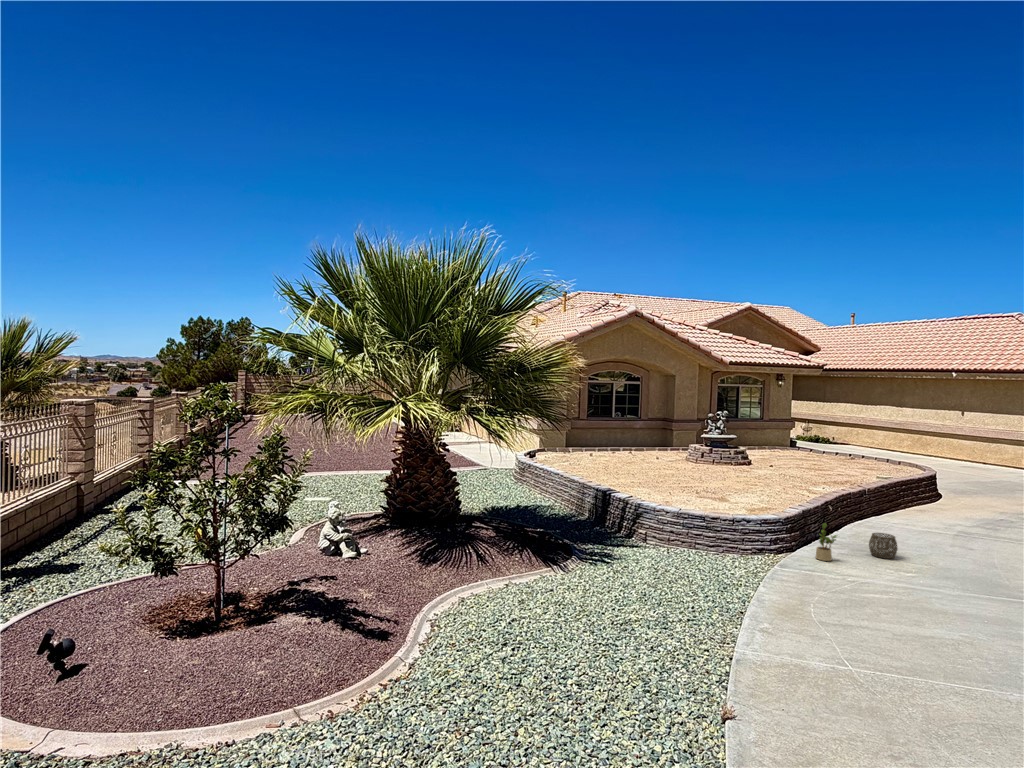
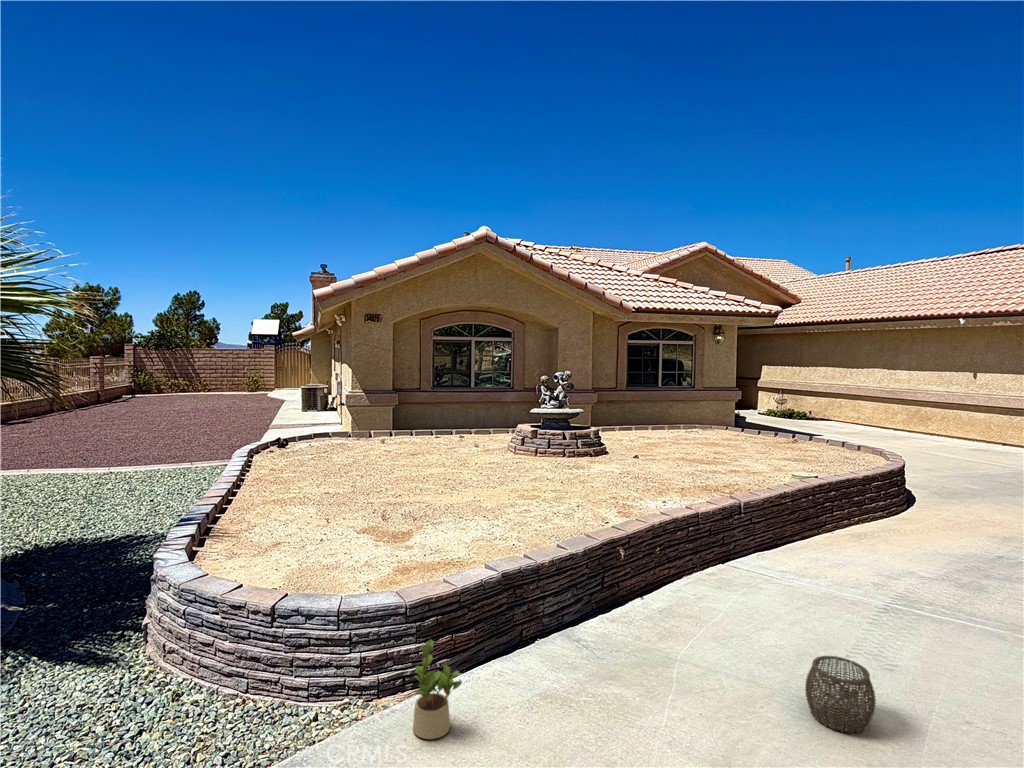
woven basket: present [869,533,898,559] -> present [805,656,876,733]

